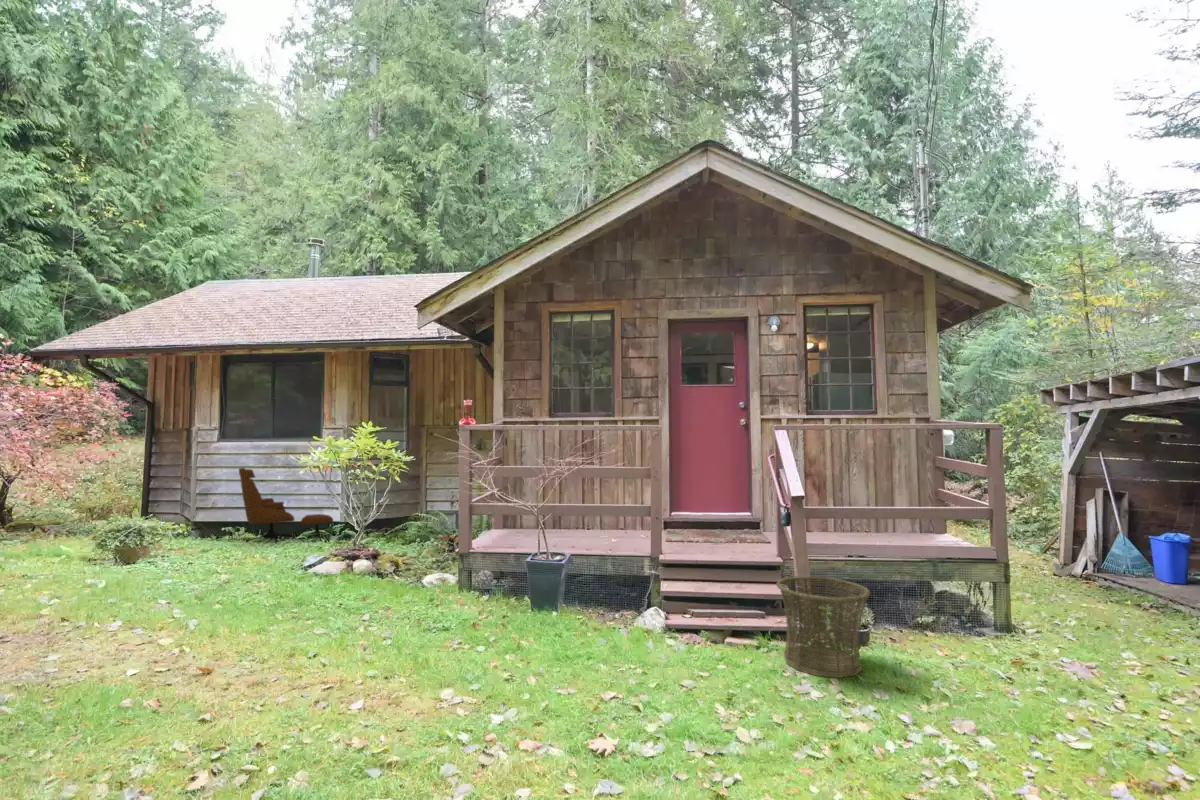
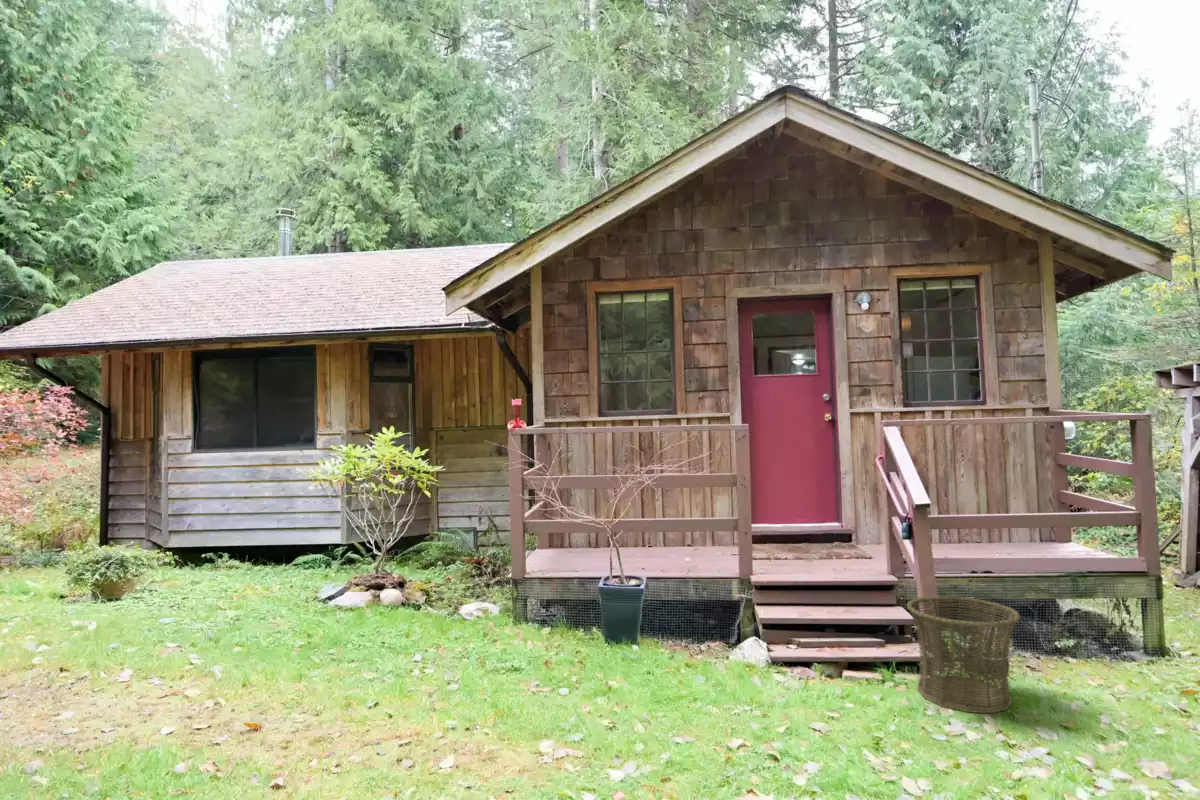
lounge chair: present [239,468,333,543] -> none [224,485,334,572]

